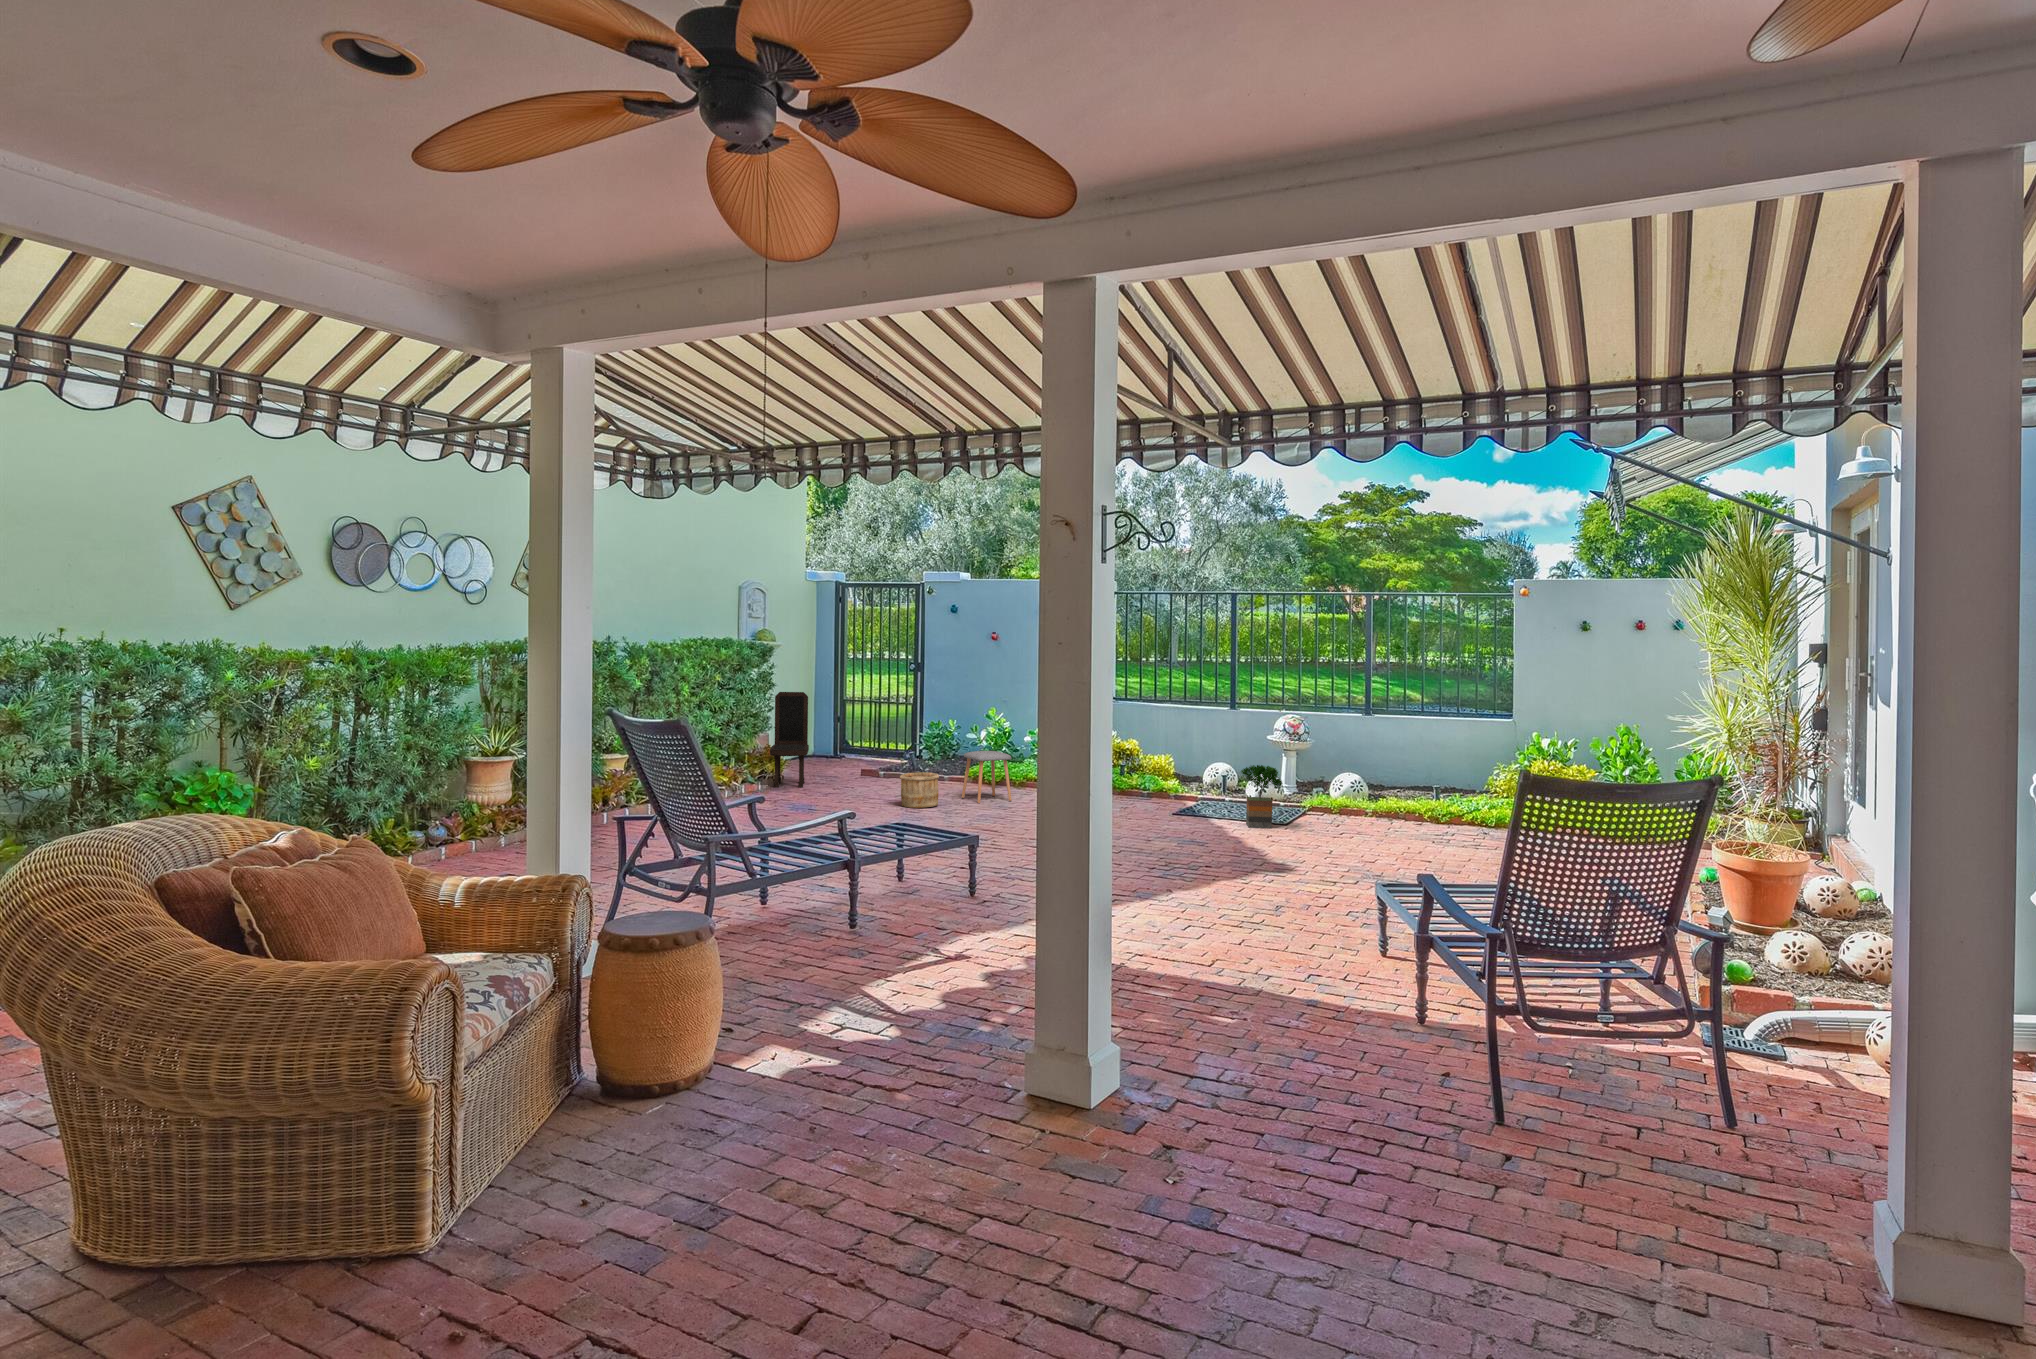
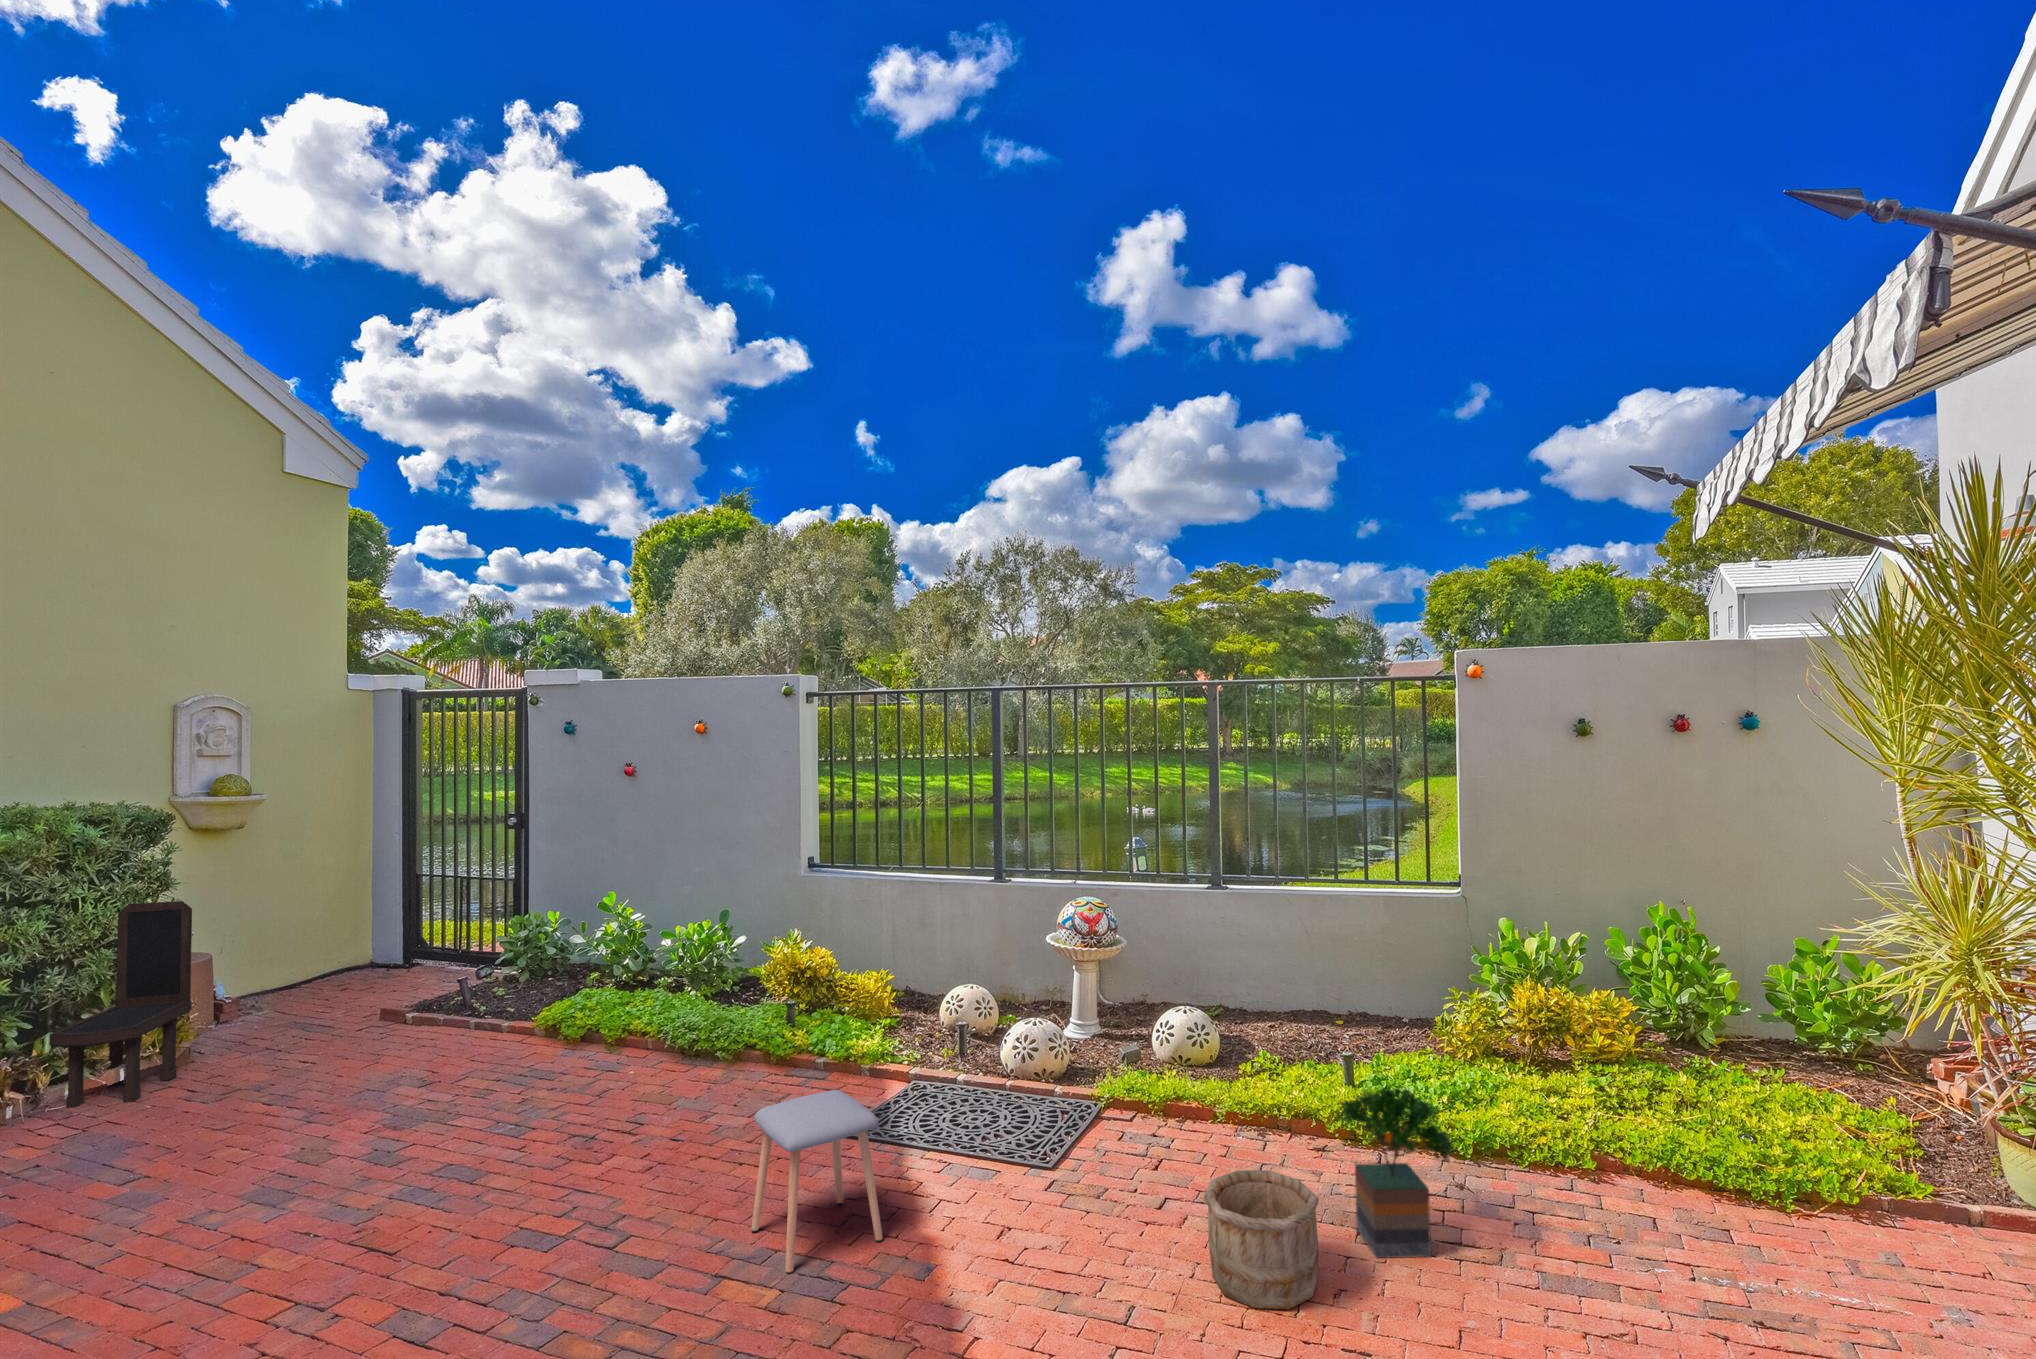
stool: present [962,751,1012,804] -> present [751,1090,883,1274]
potted tree: present [1241,765,1283,828] -> present [1340,1088,1454,1258]
wooden bucket: present [900,772,939,808] -> present [1204,1170,1319,1309]

